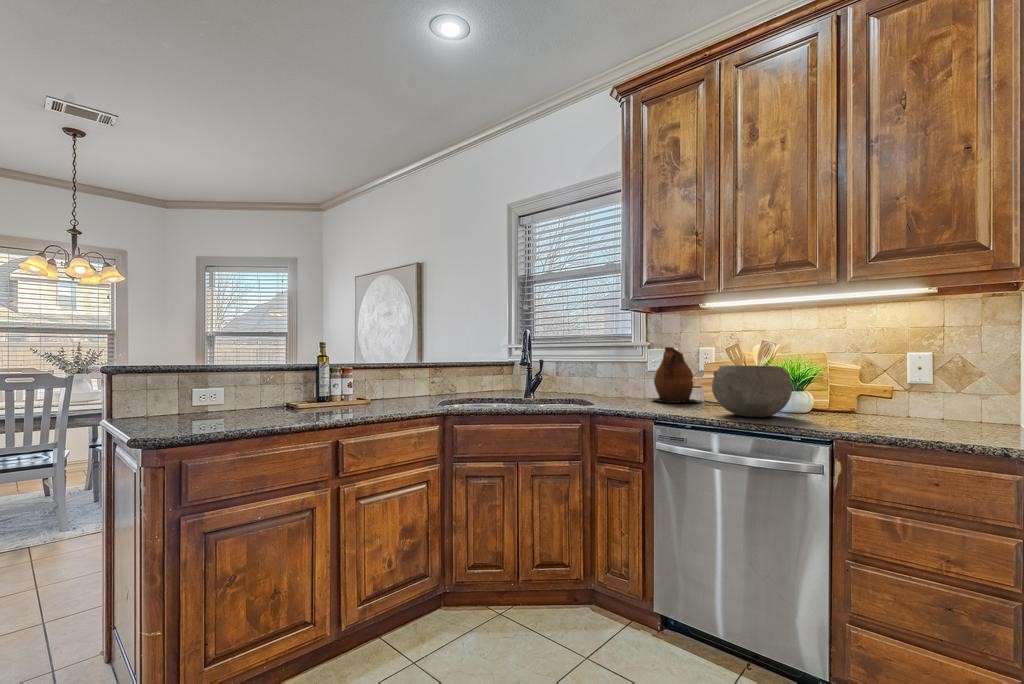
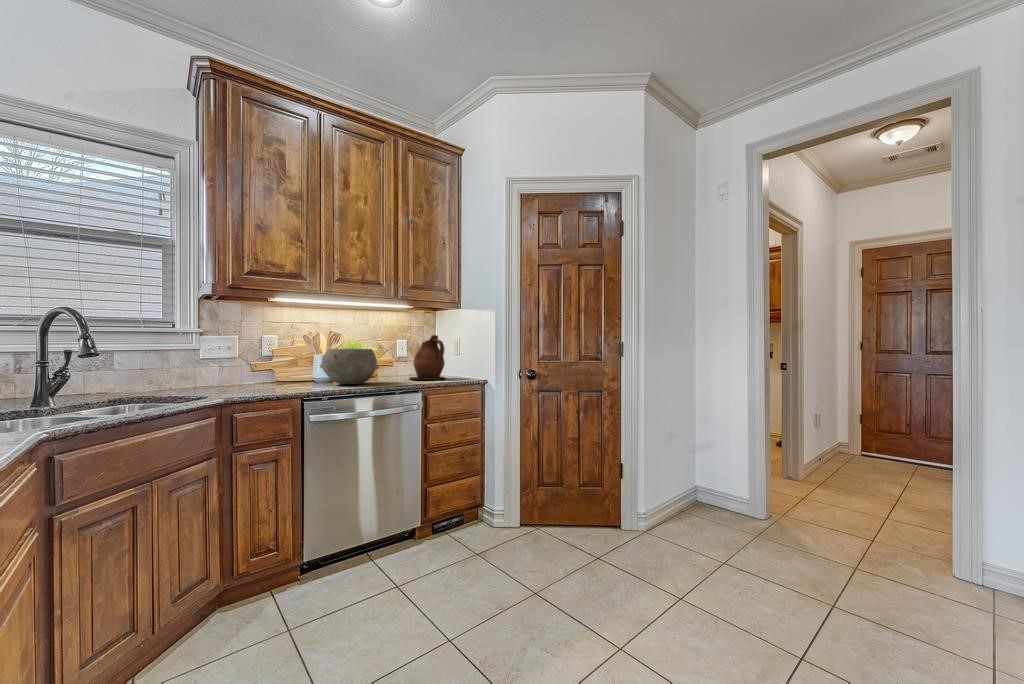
ceramic pitcher: present [652,347,701,403] -> present [409,335,445,380]

